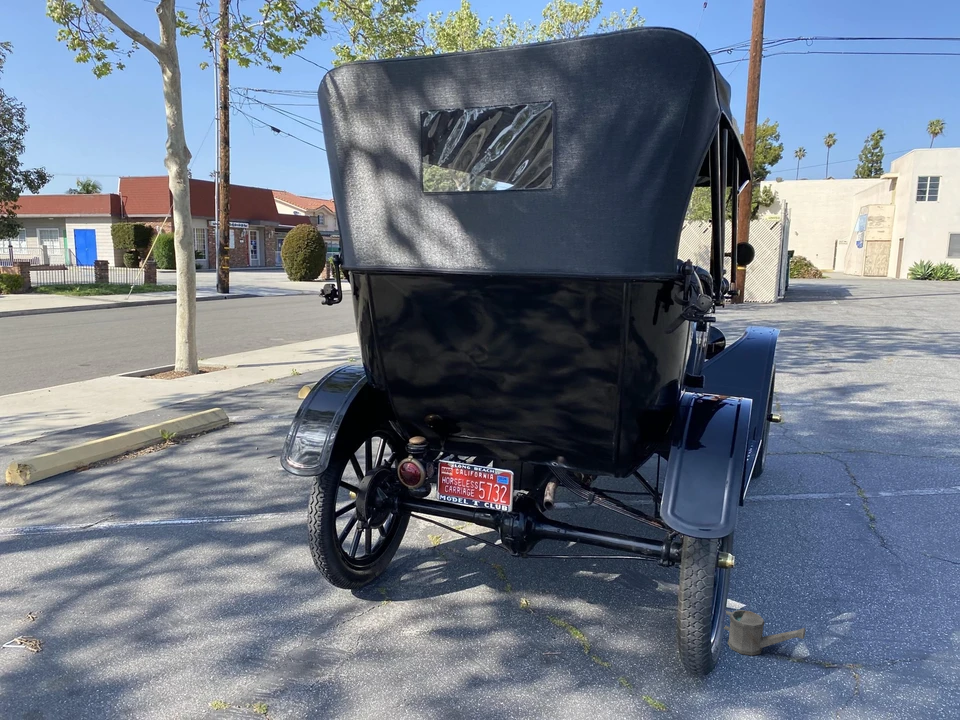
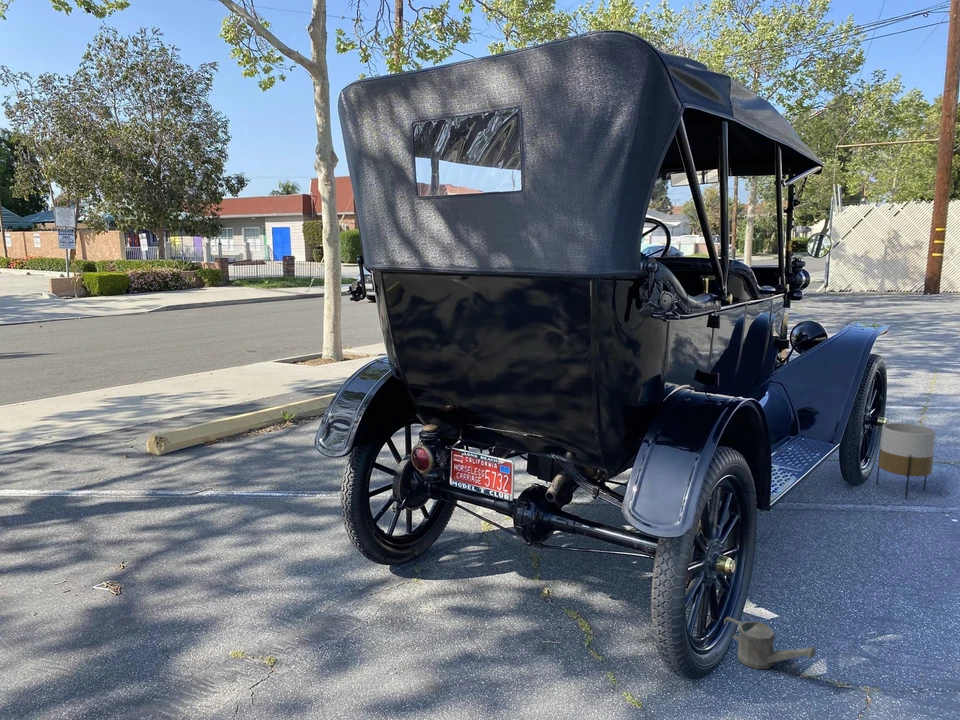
planter: none [769,419,820,488] -> present [876,423,936,499]

